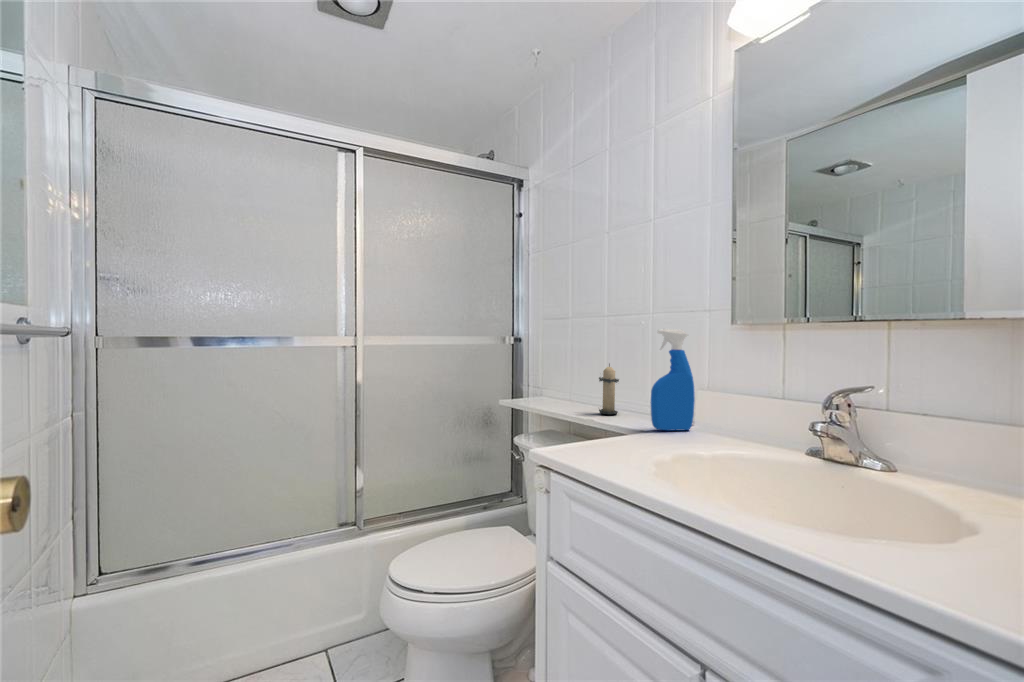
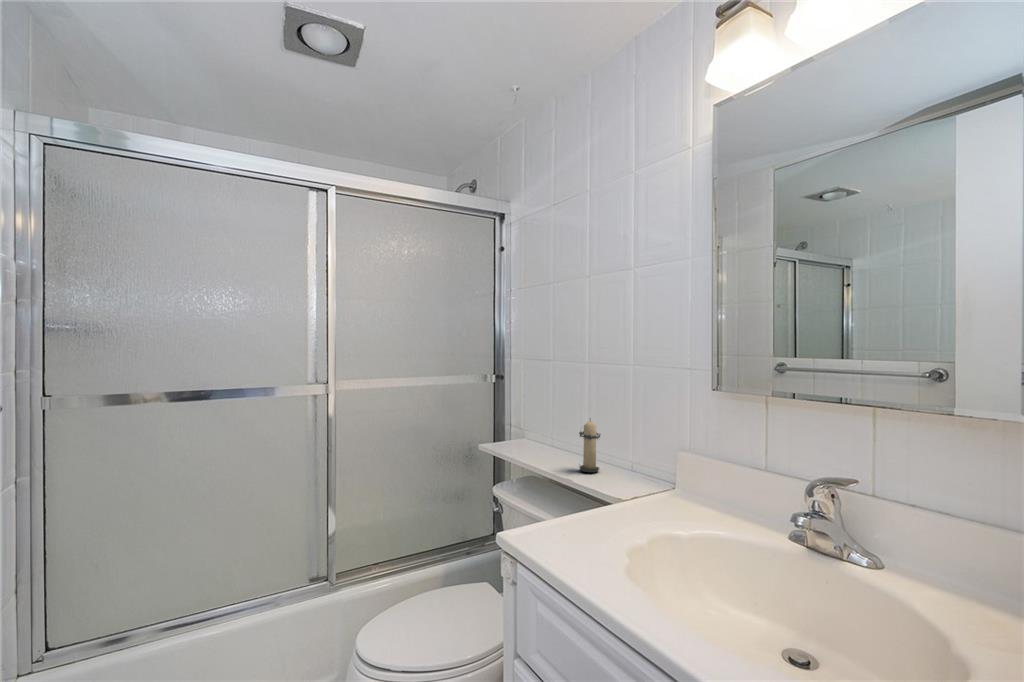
spray bottle: present [651,329,695,431] -> none [630,392,676,499]

